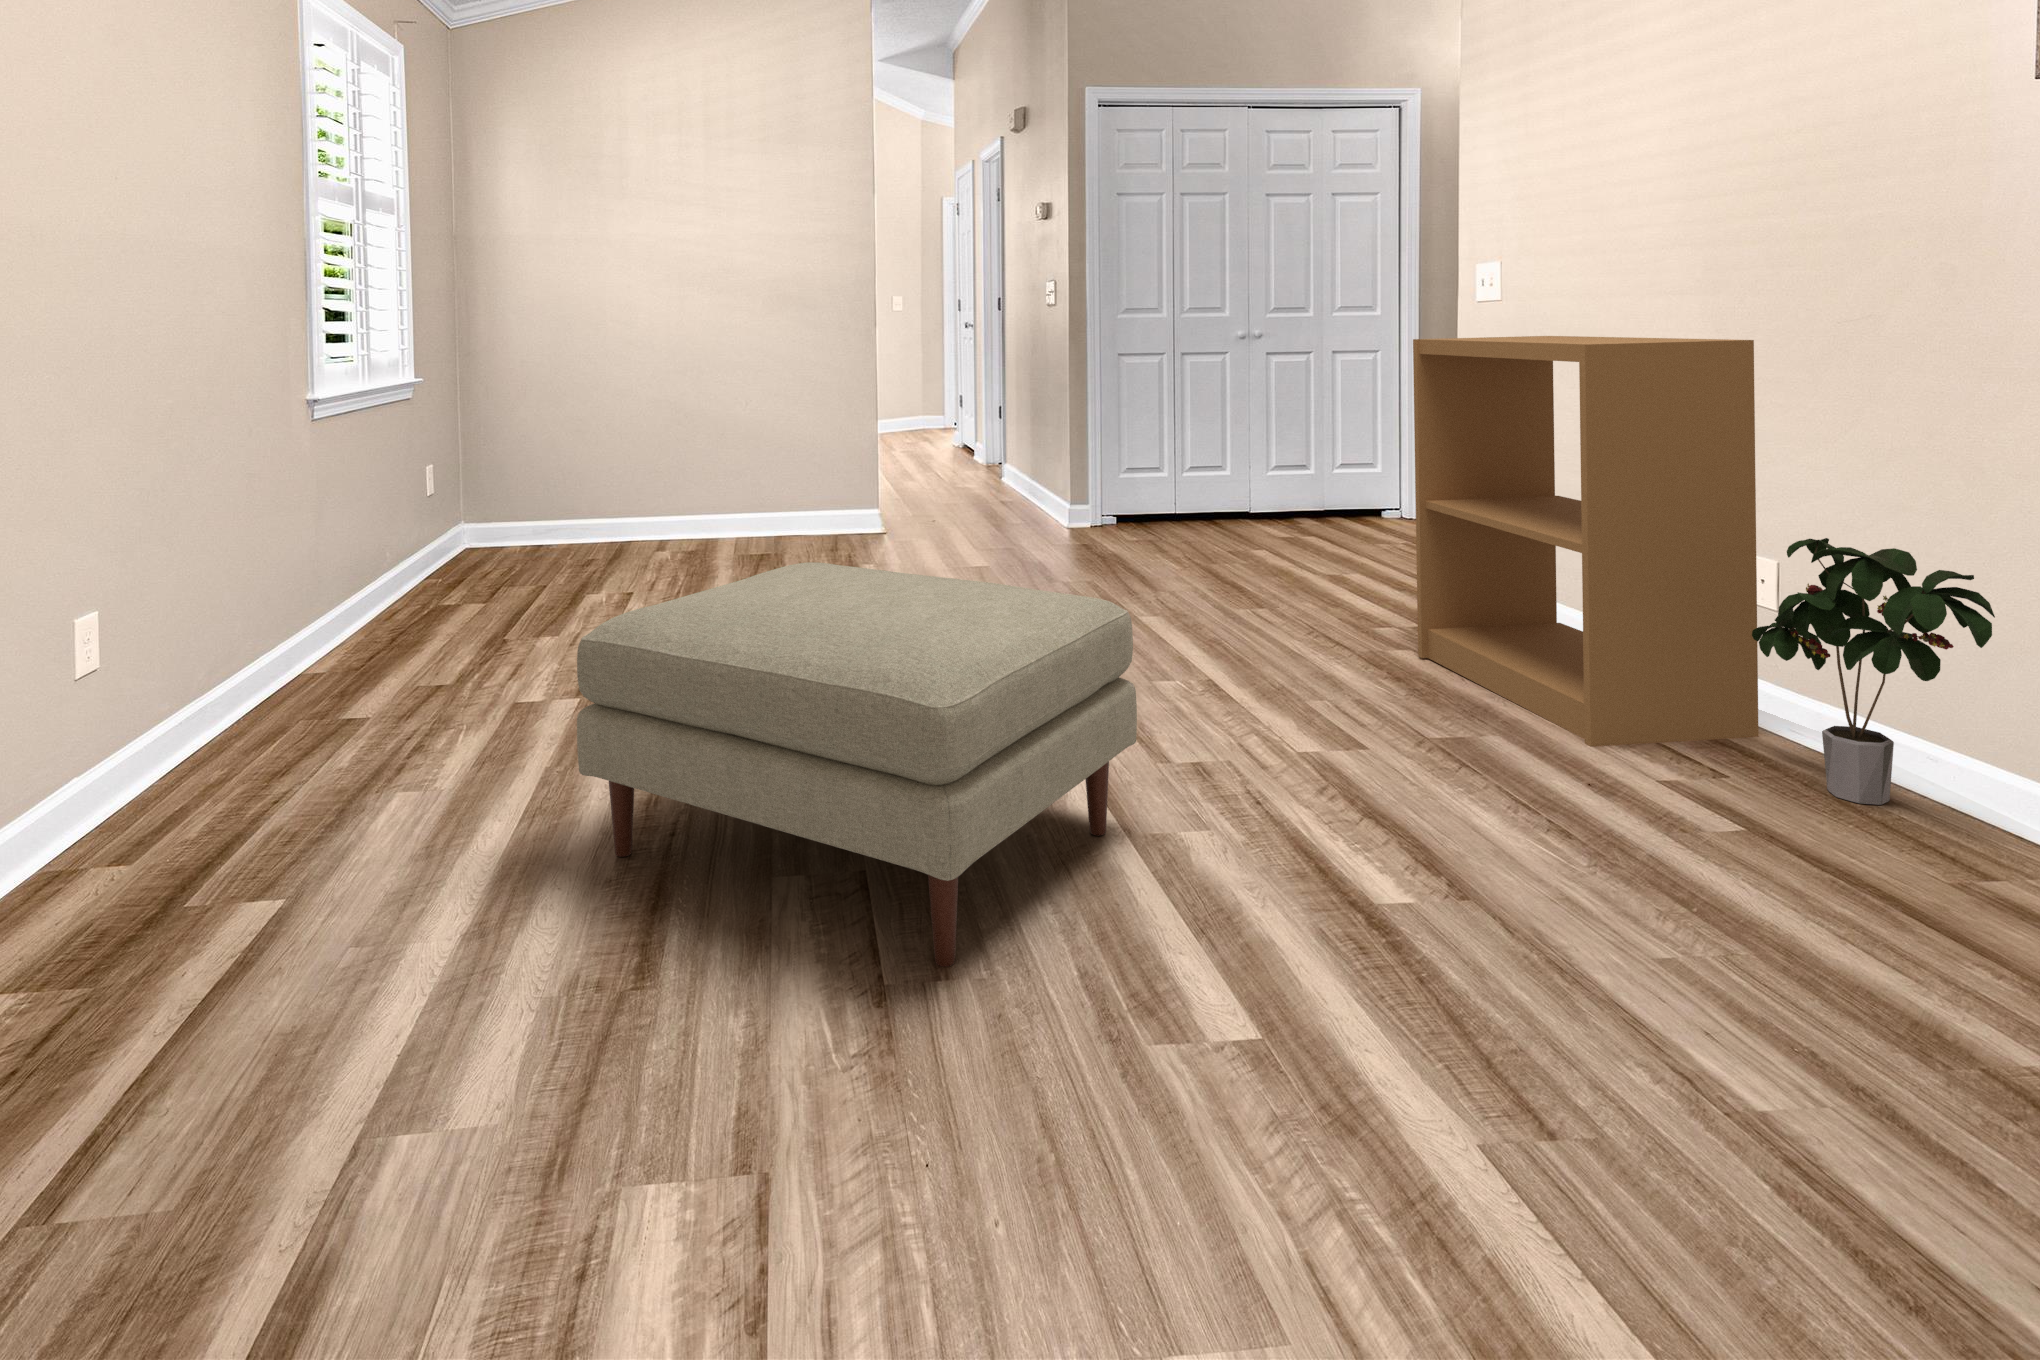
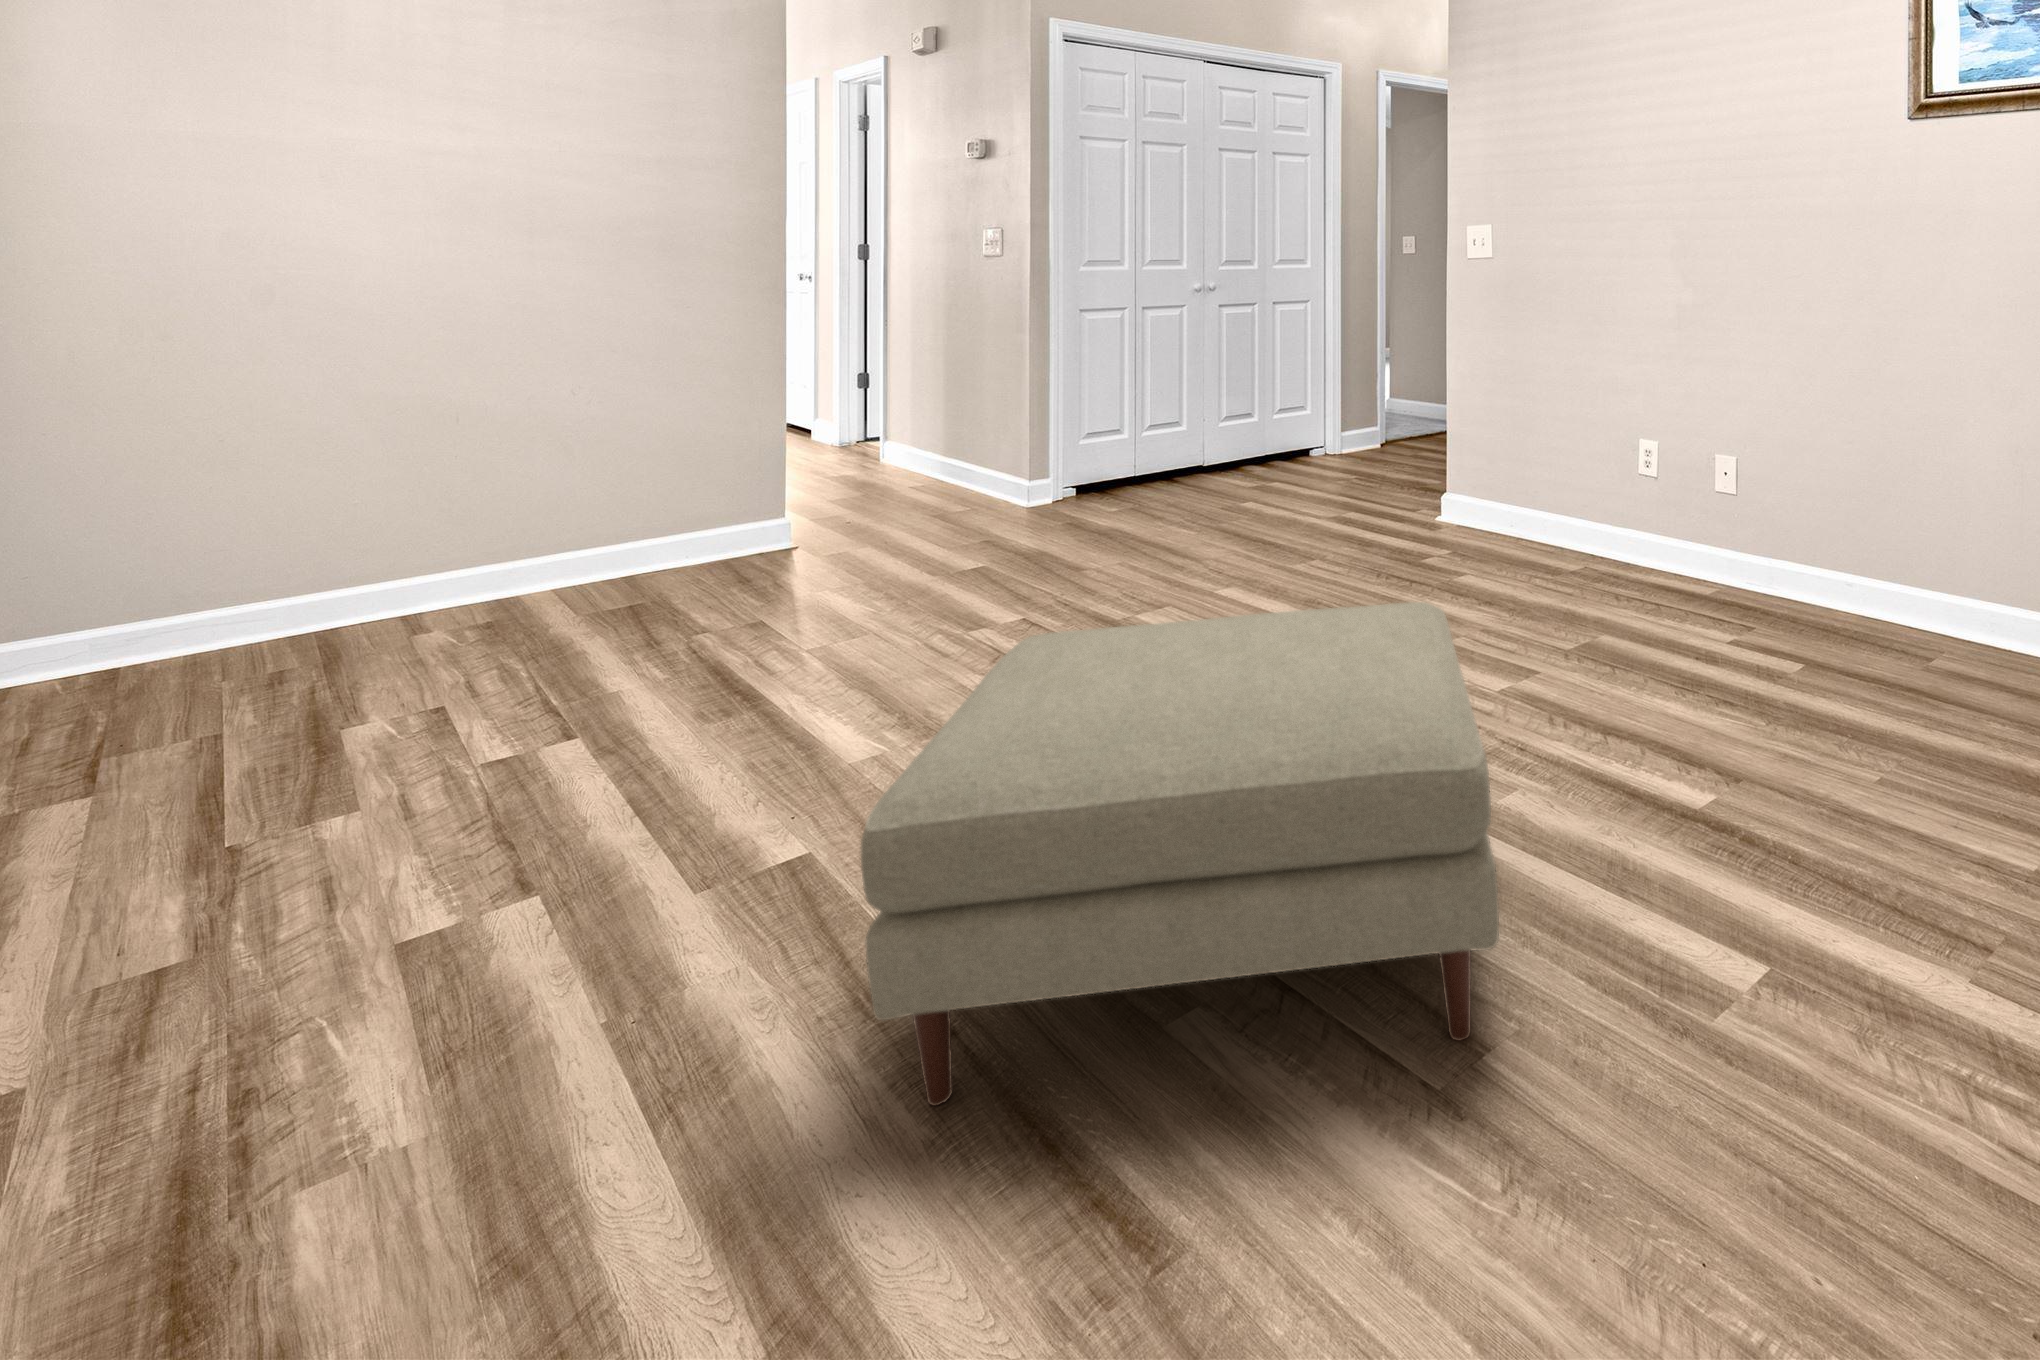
bookshelf: present [1413,336,1759,747] -> none [1459,304,1731,627]
potted plant: present [1752,538,1995,805] -> none [1741,442,1902,622]

